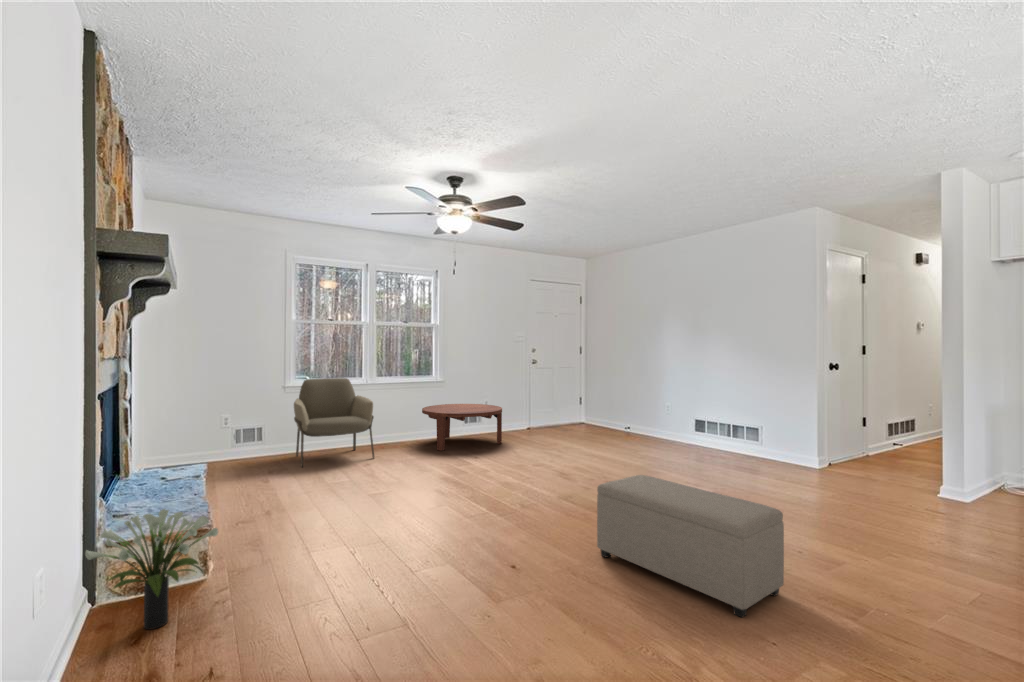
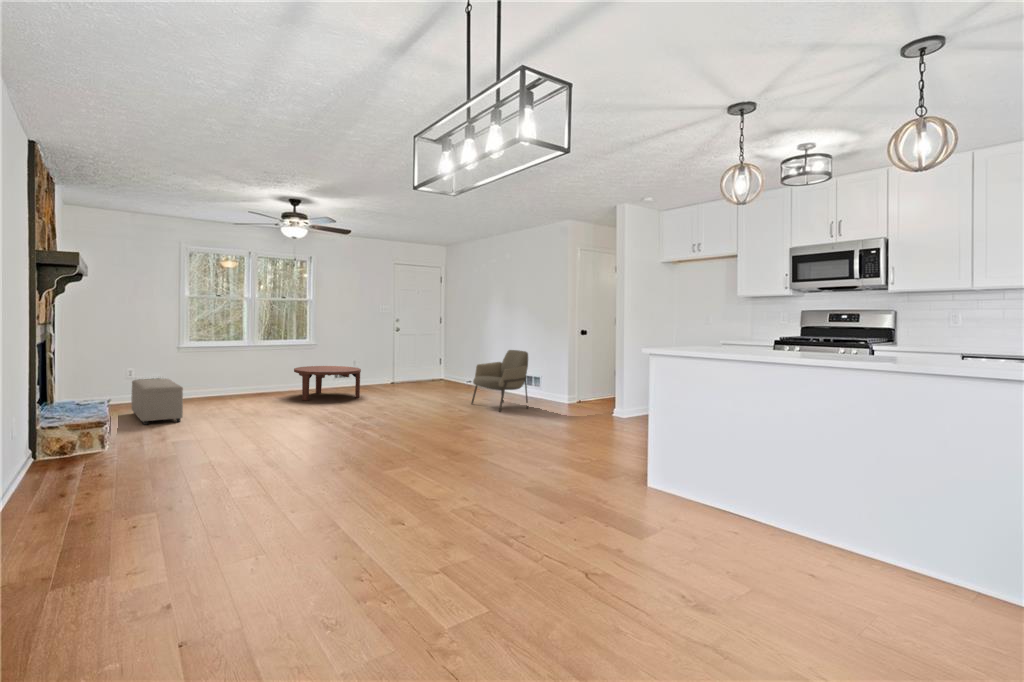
armchair: present [294,378,375,467] -> present [471,350,528,412]
ottoman: present [597,475,784,617] -> present [131,379,183,425]
potted plant: present [85,509,218,629] -> none [34,406,107,467]

